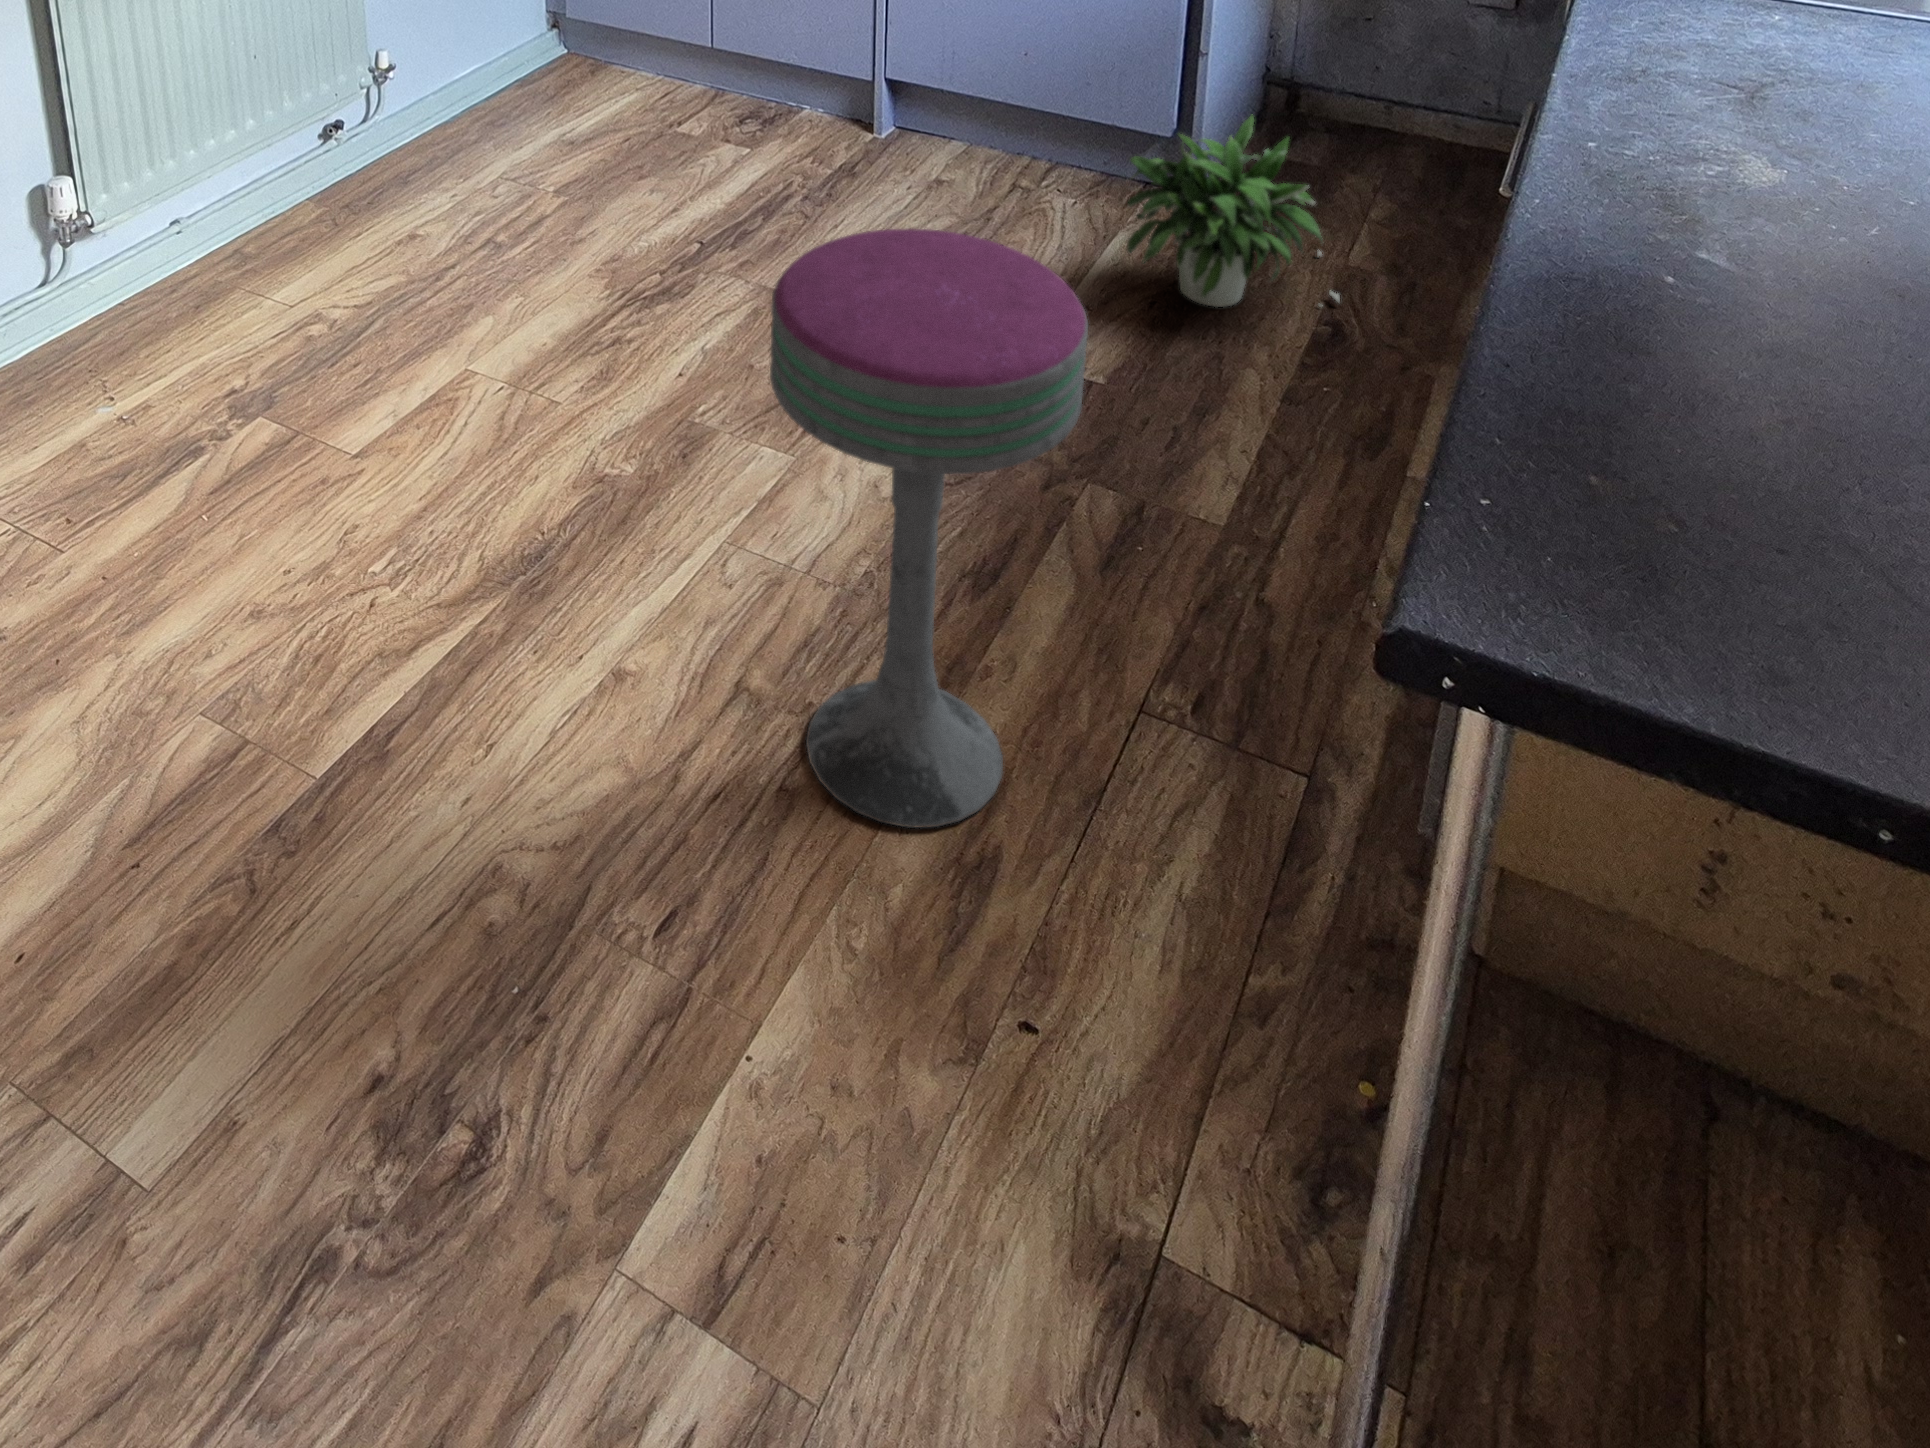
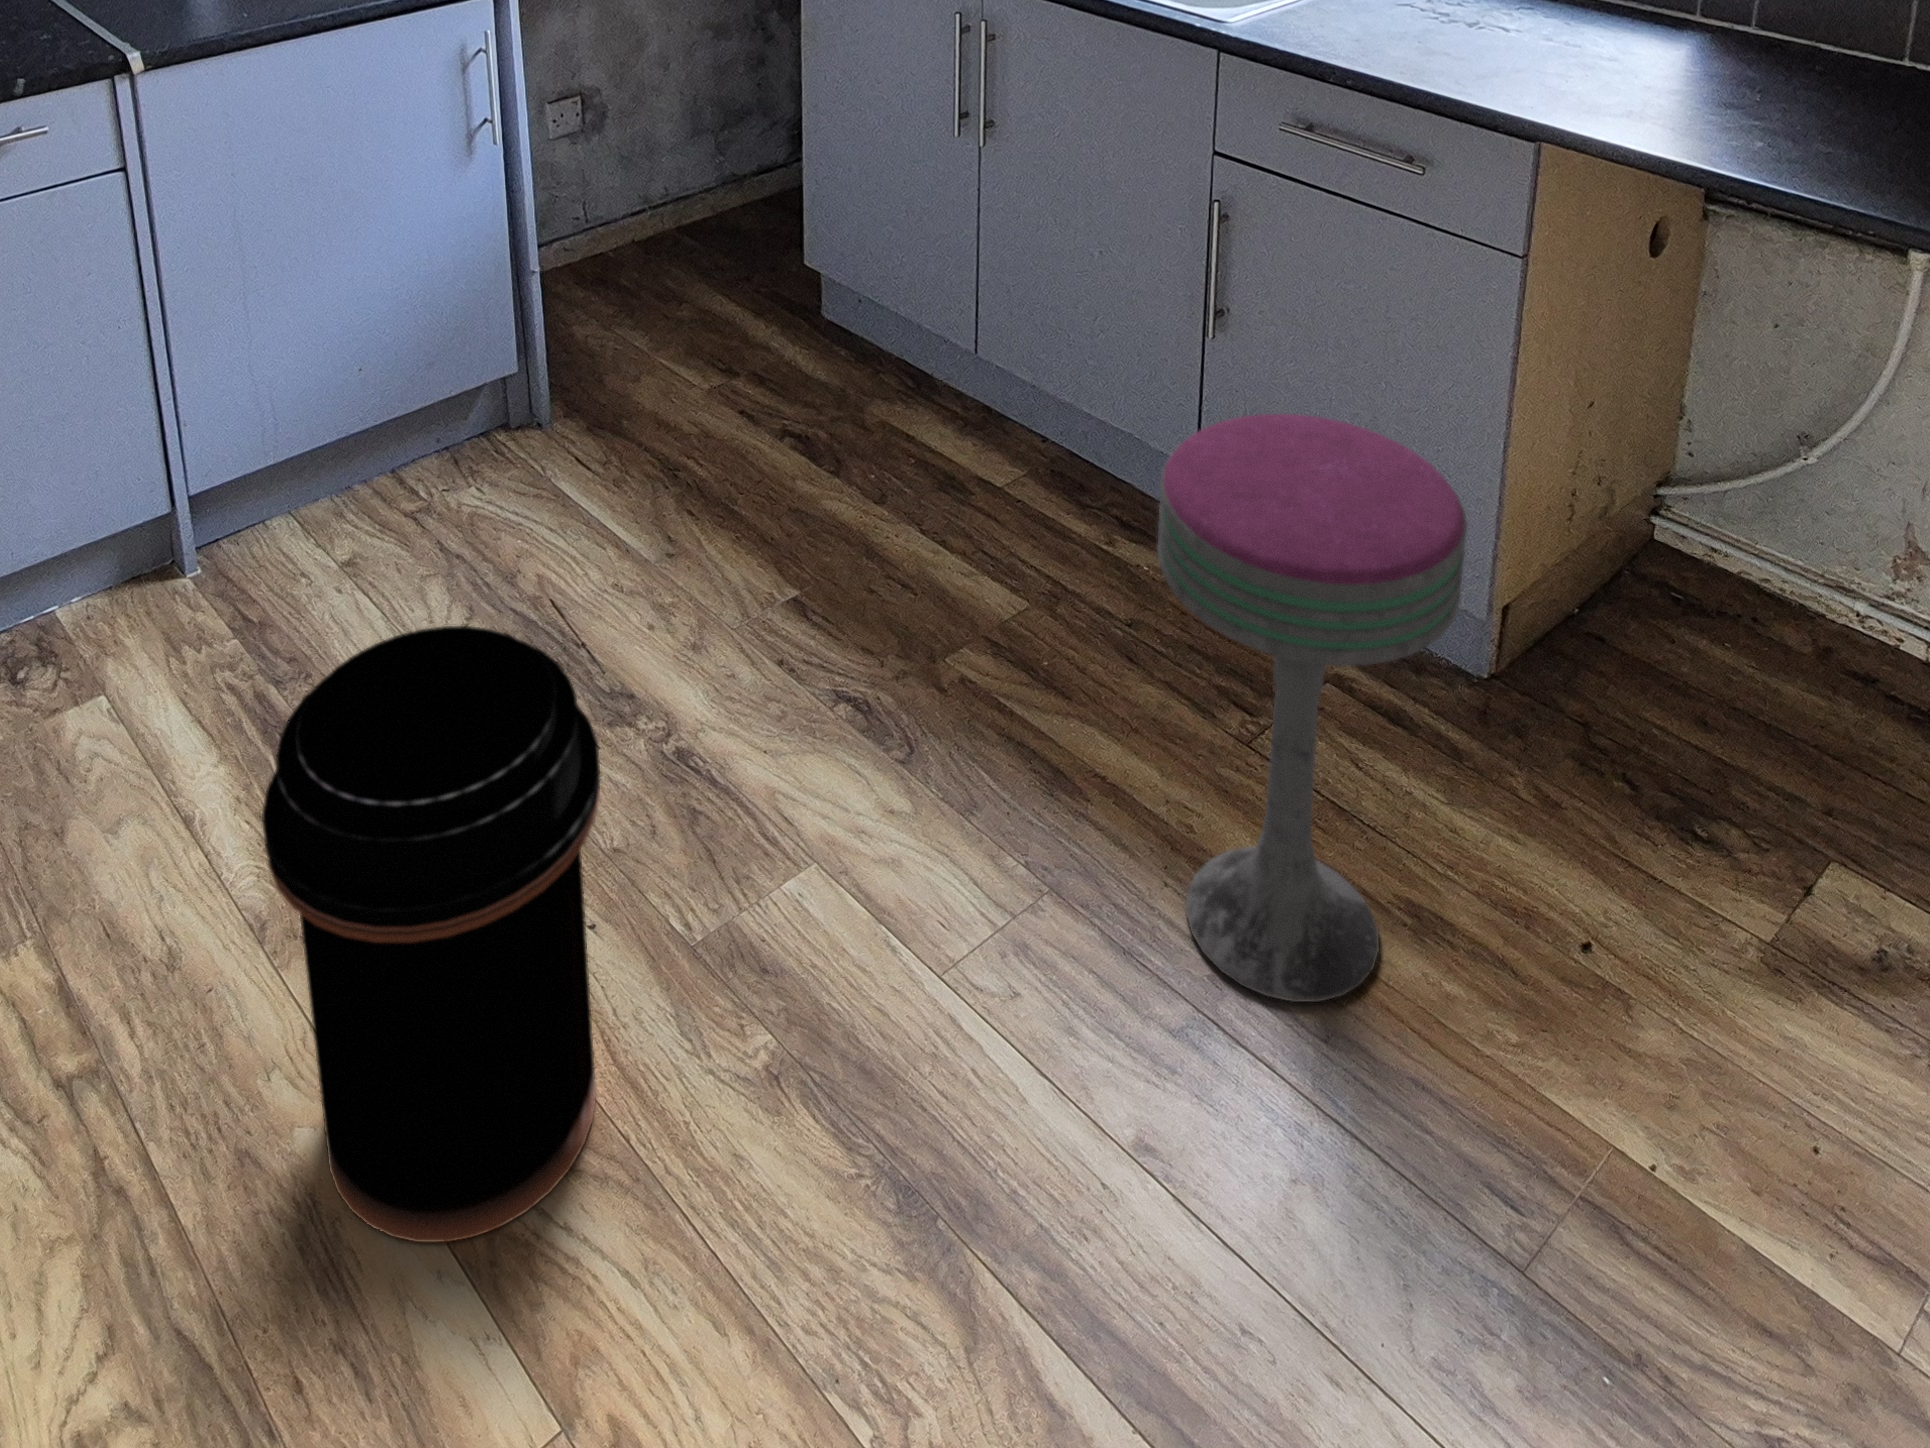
trash can: none [410,50,624,418] -> present [262,626,600,1242]
potted plant: present [1127,116,1340,307] -> none [594,294,765,486]

